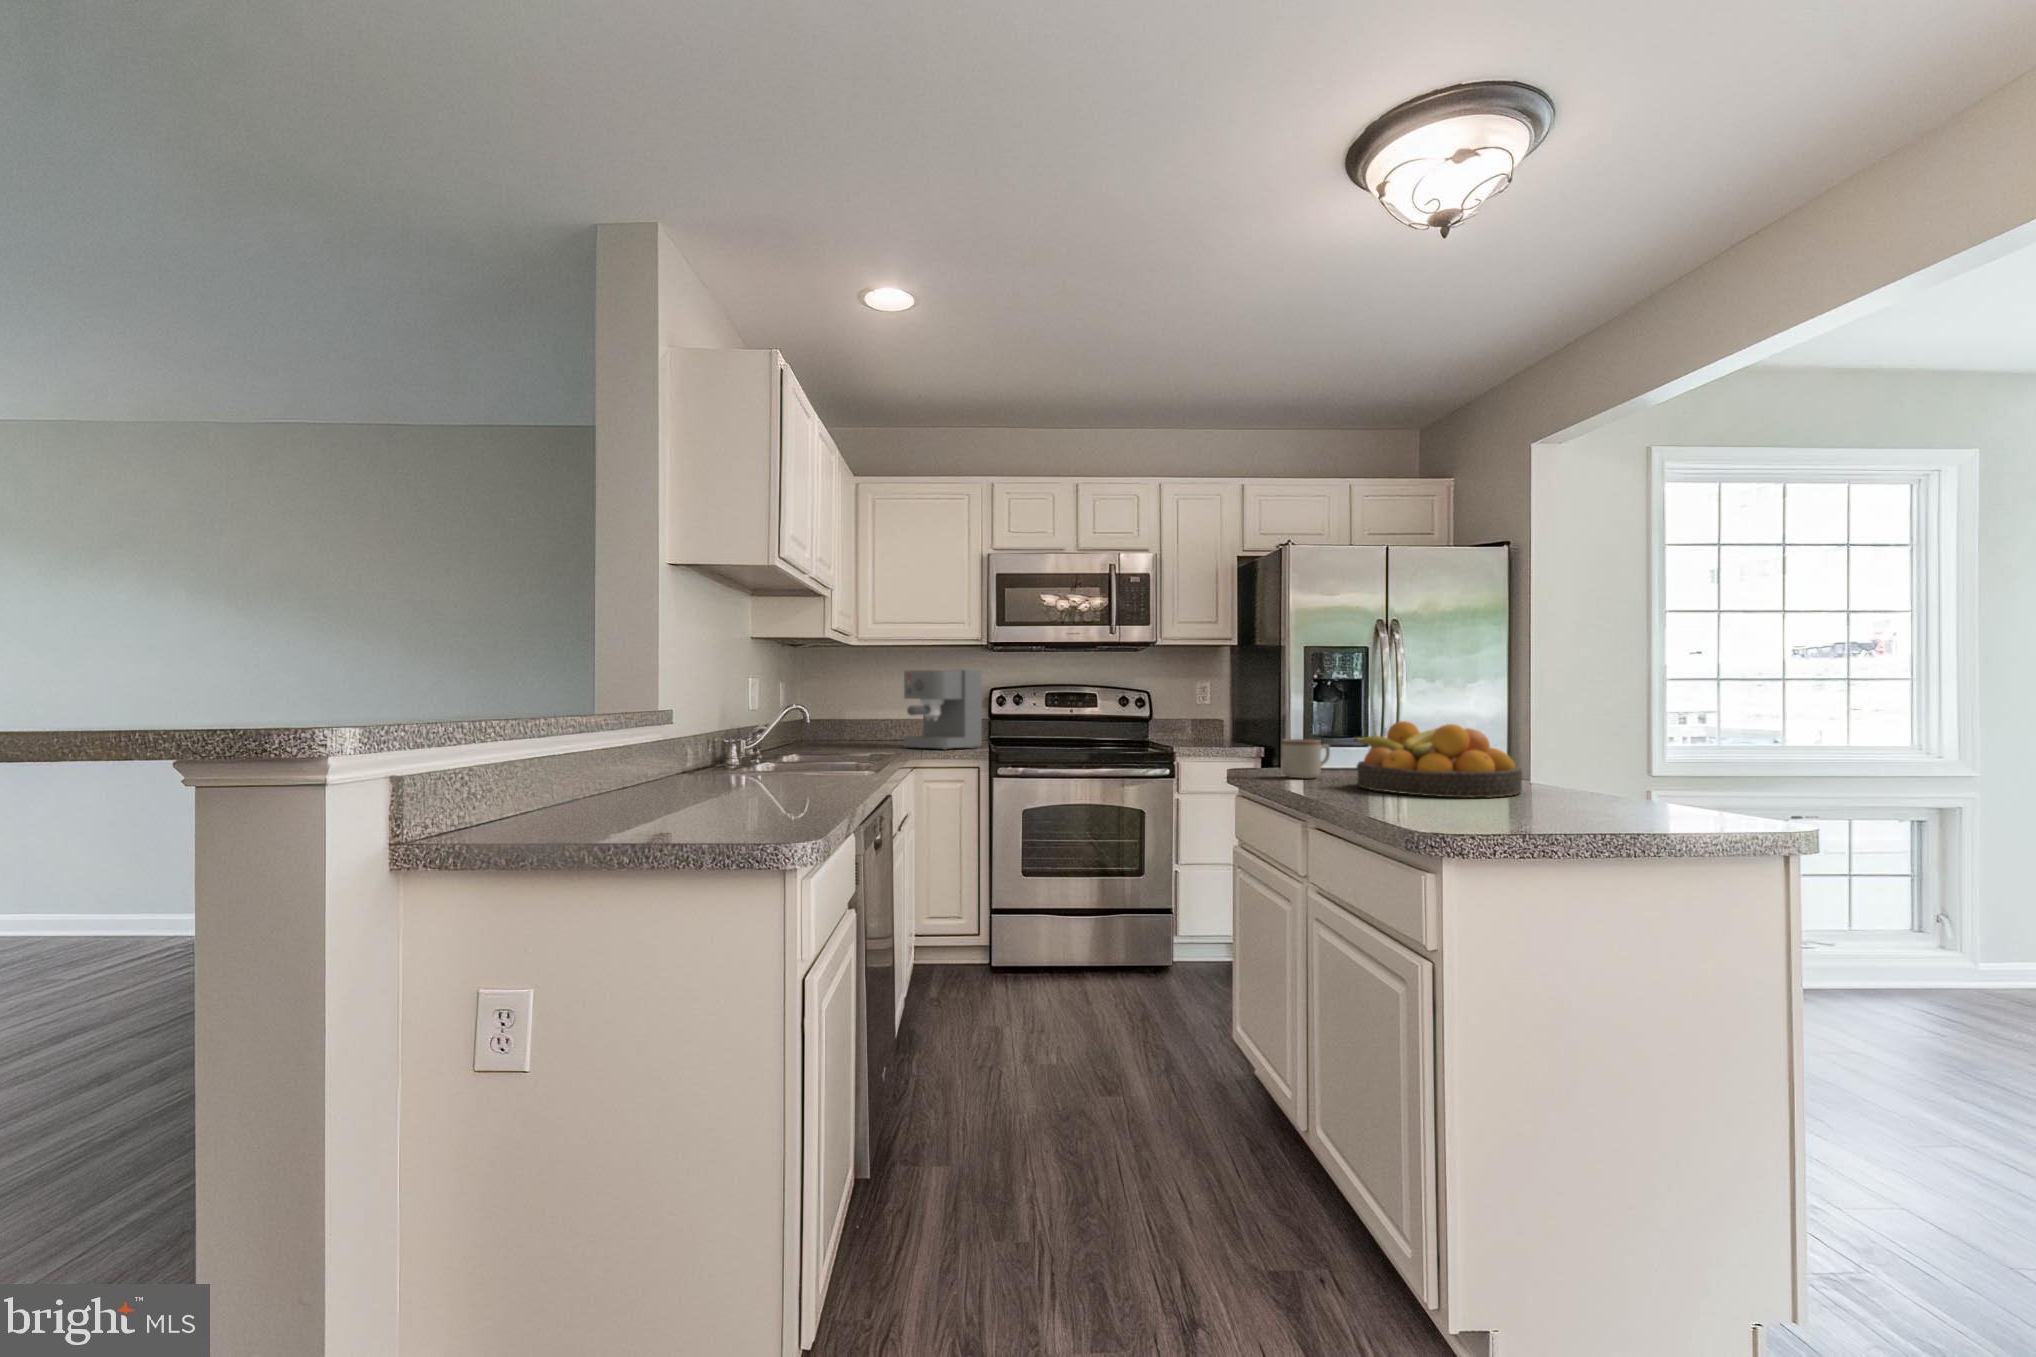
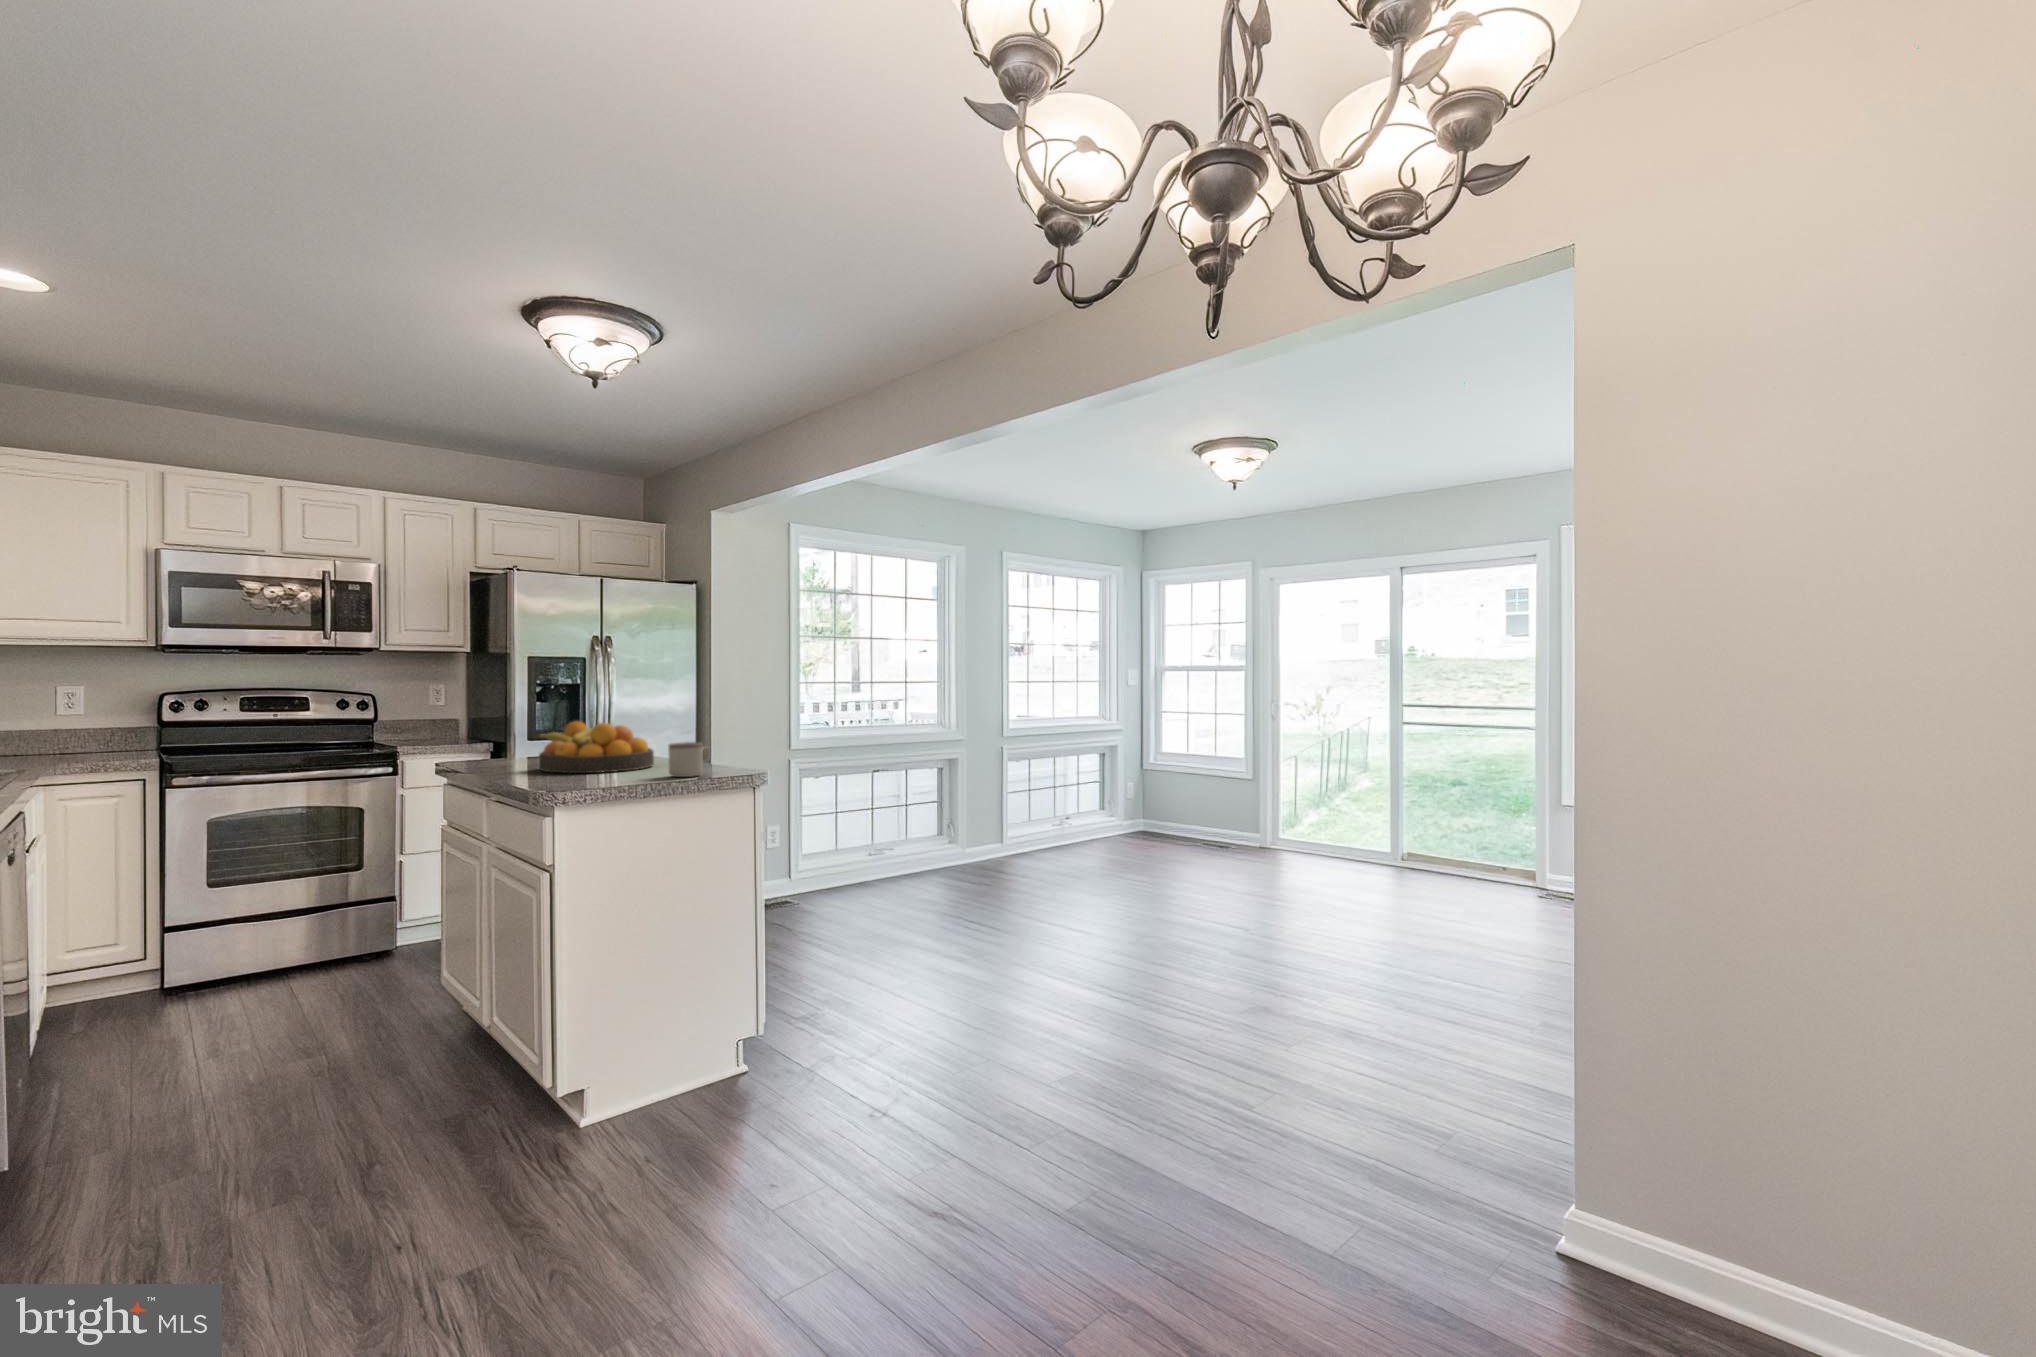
coffee maker: present [904,670,982,750] -> none [18,674,147,765]
mug: present [1282,739,1330,779] -> present [668,742,710,777]

